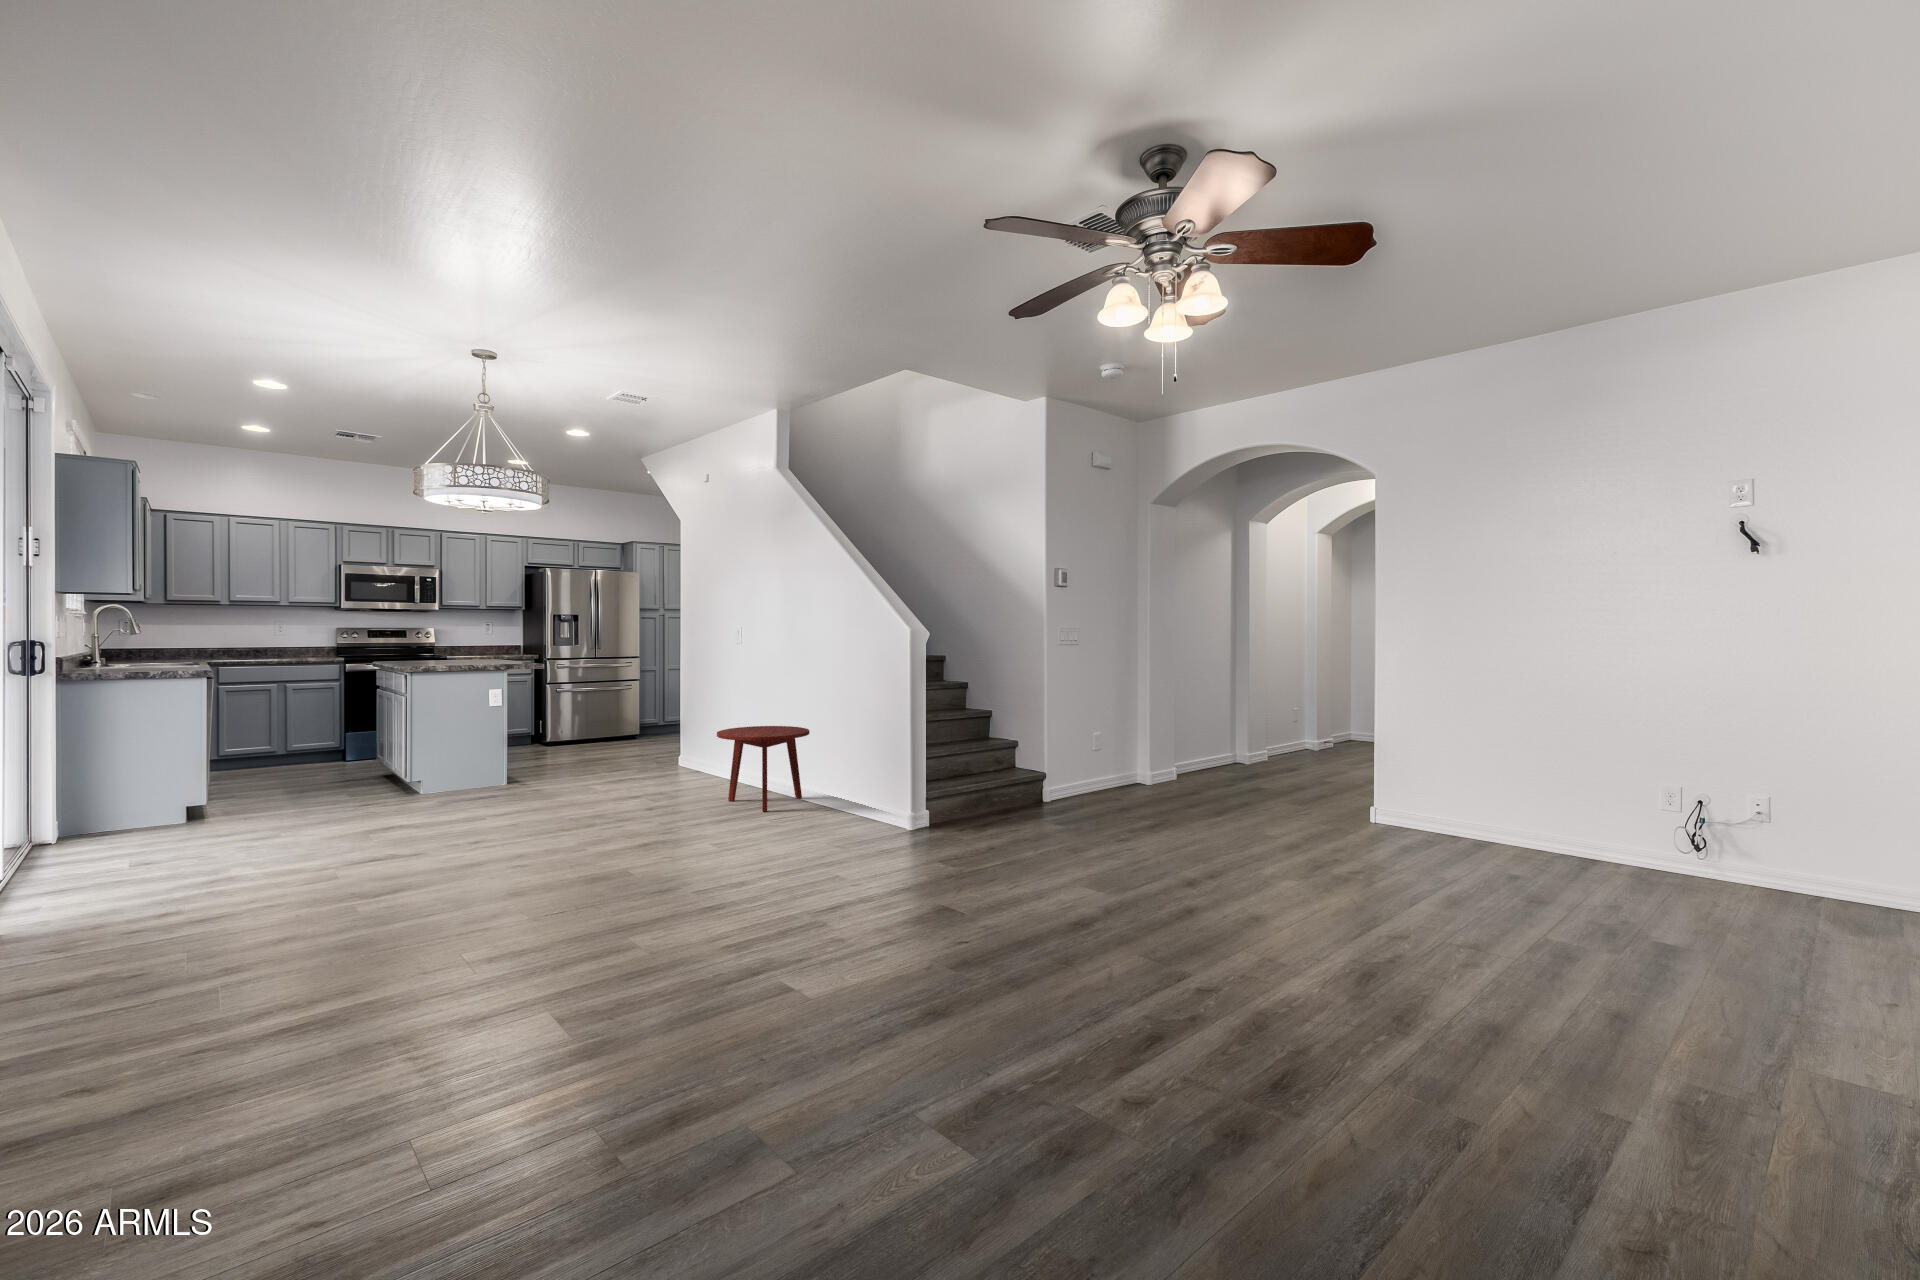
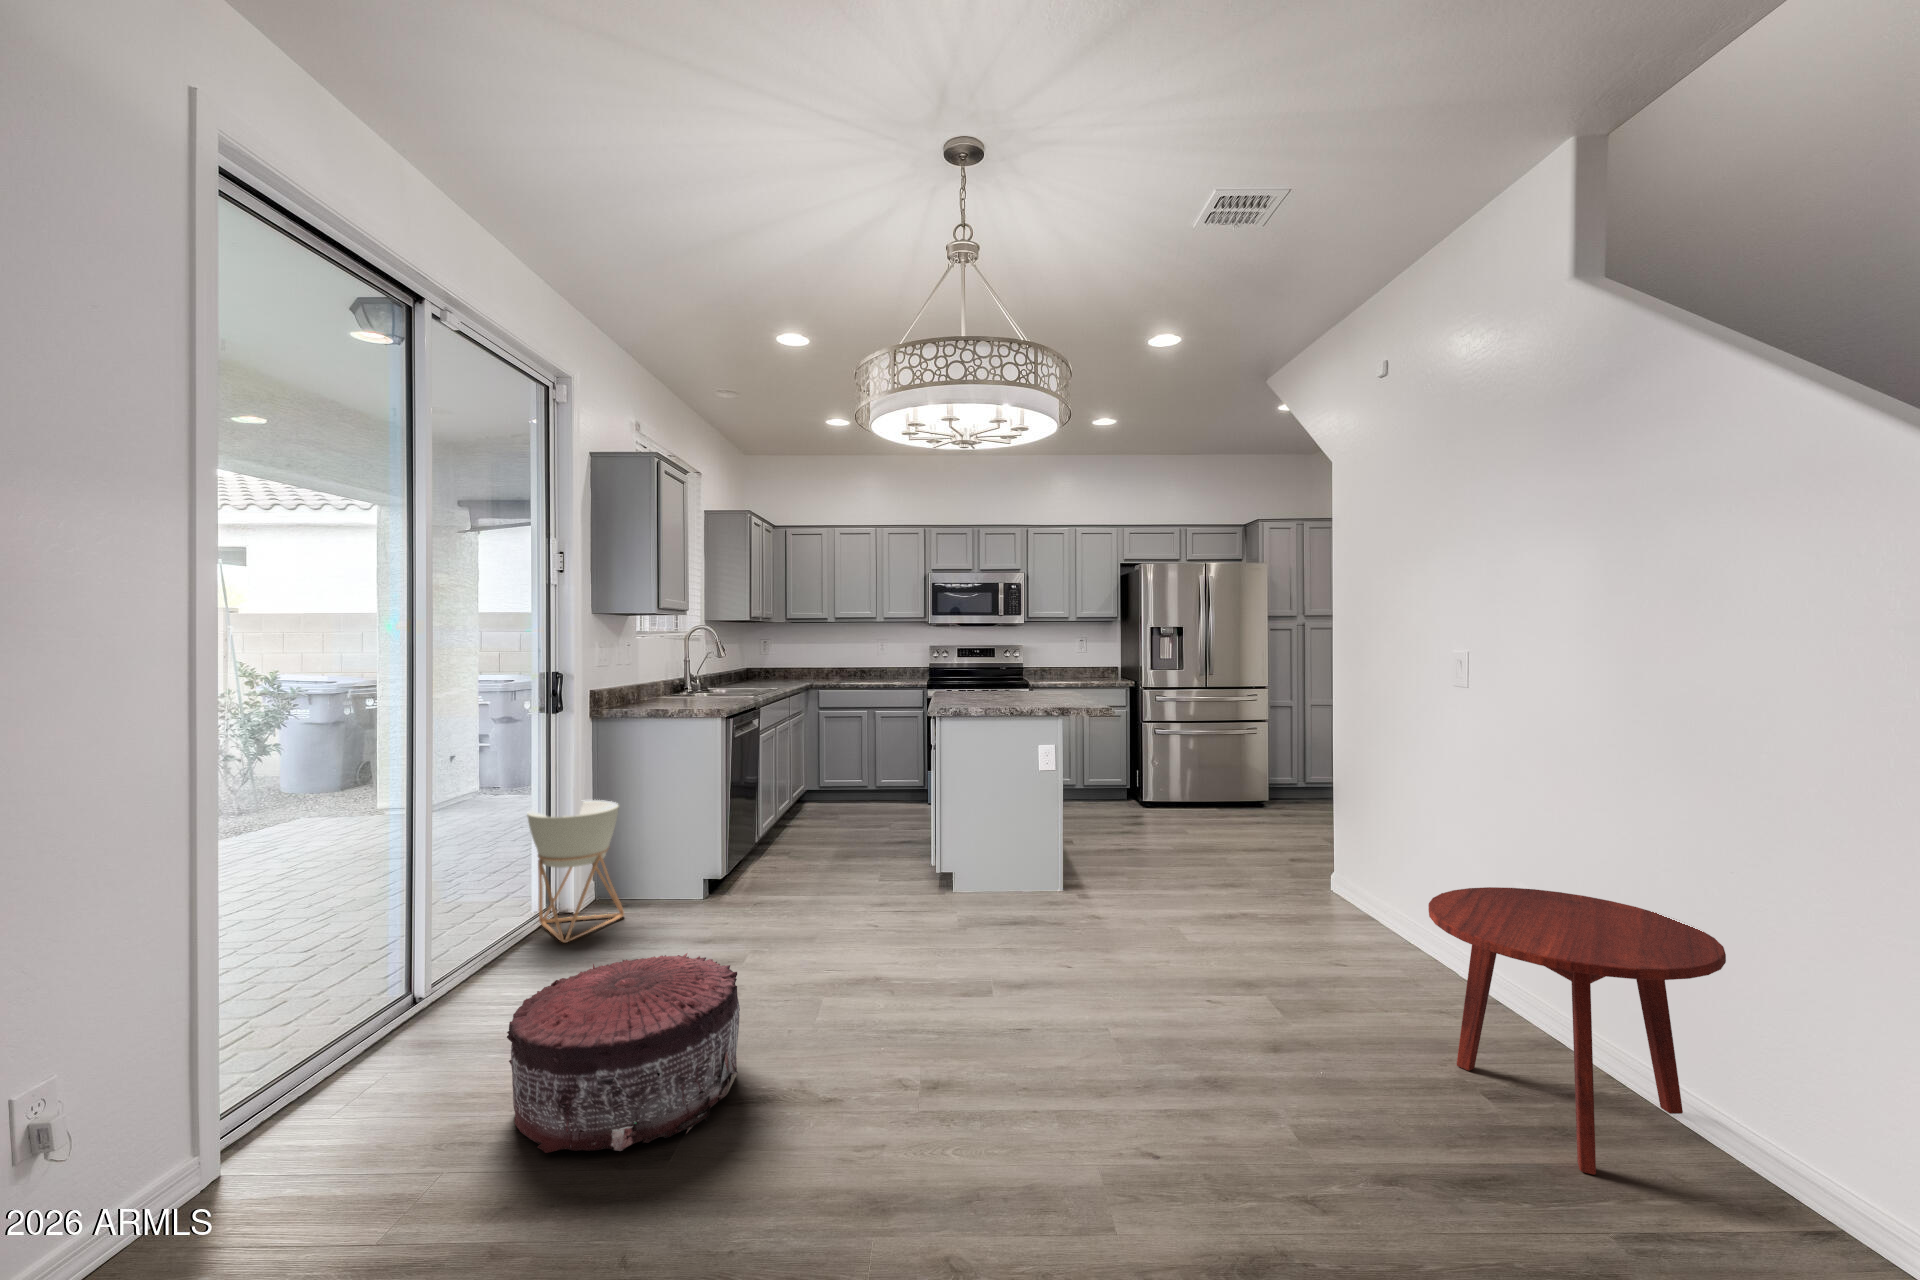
planter: none [58,745,150,848] -> present [527,800,624,943]
pouf: none [229,799,378,882] -> present [507,953,740,1153]

